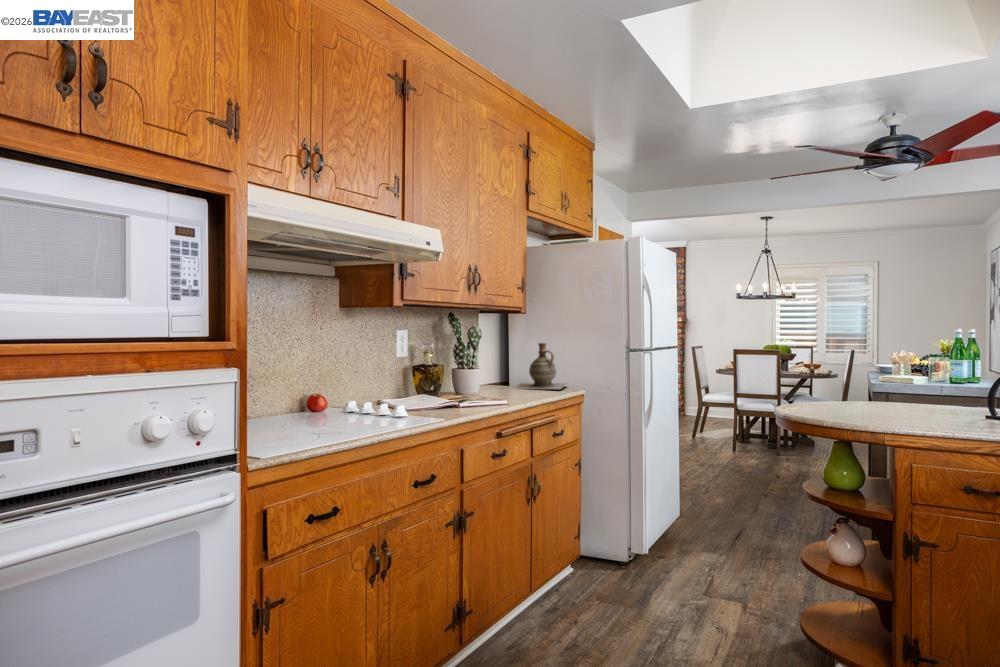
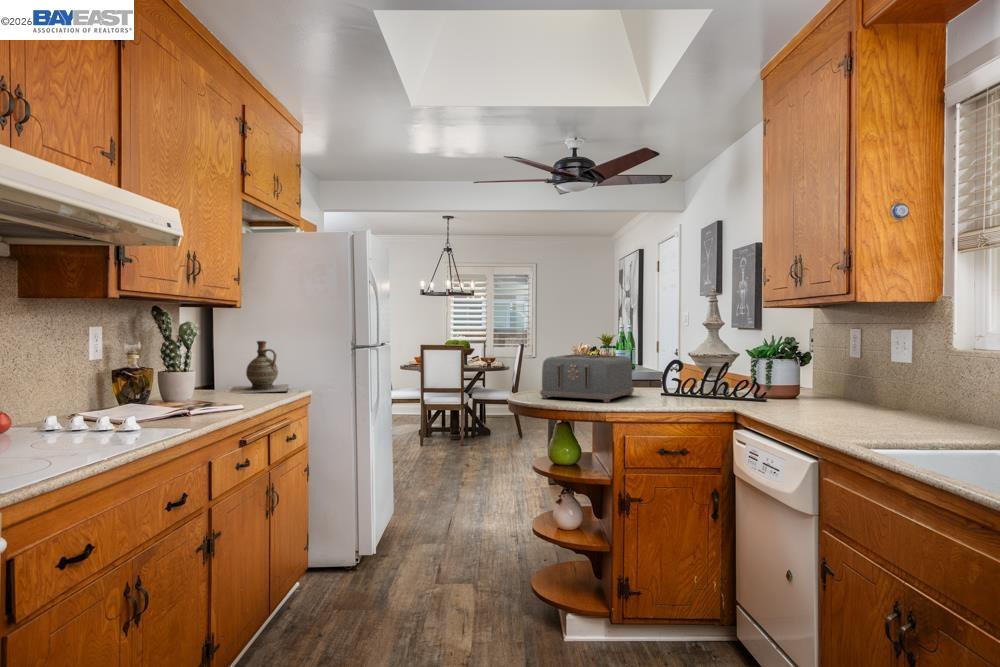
toaster: none [818,363,958,425] -> present [540,354,634,403]

